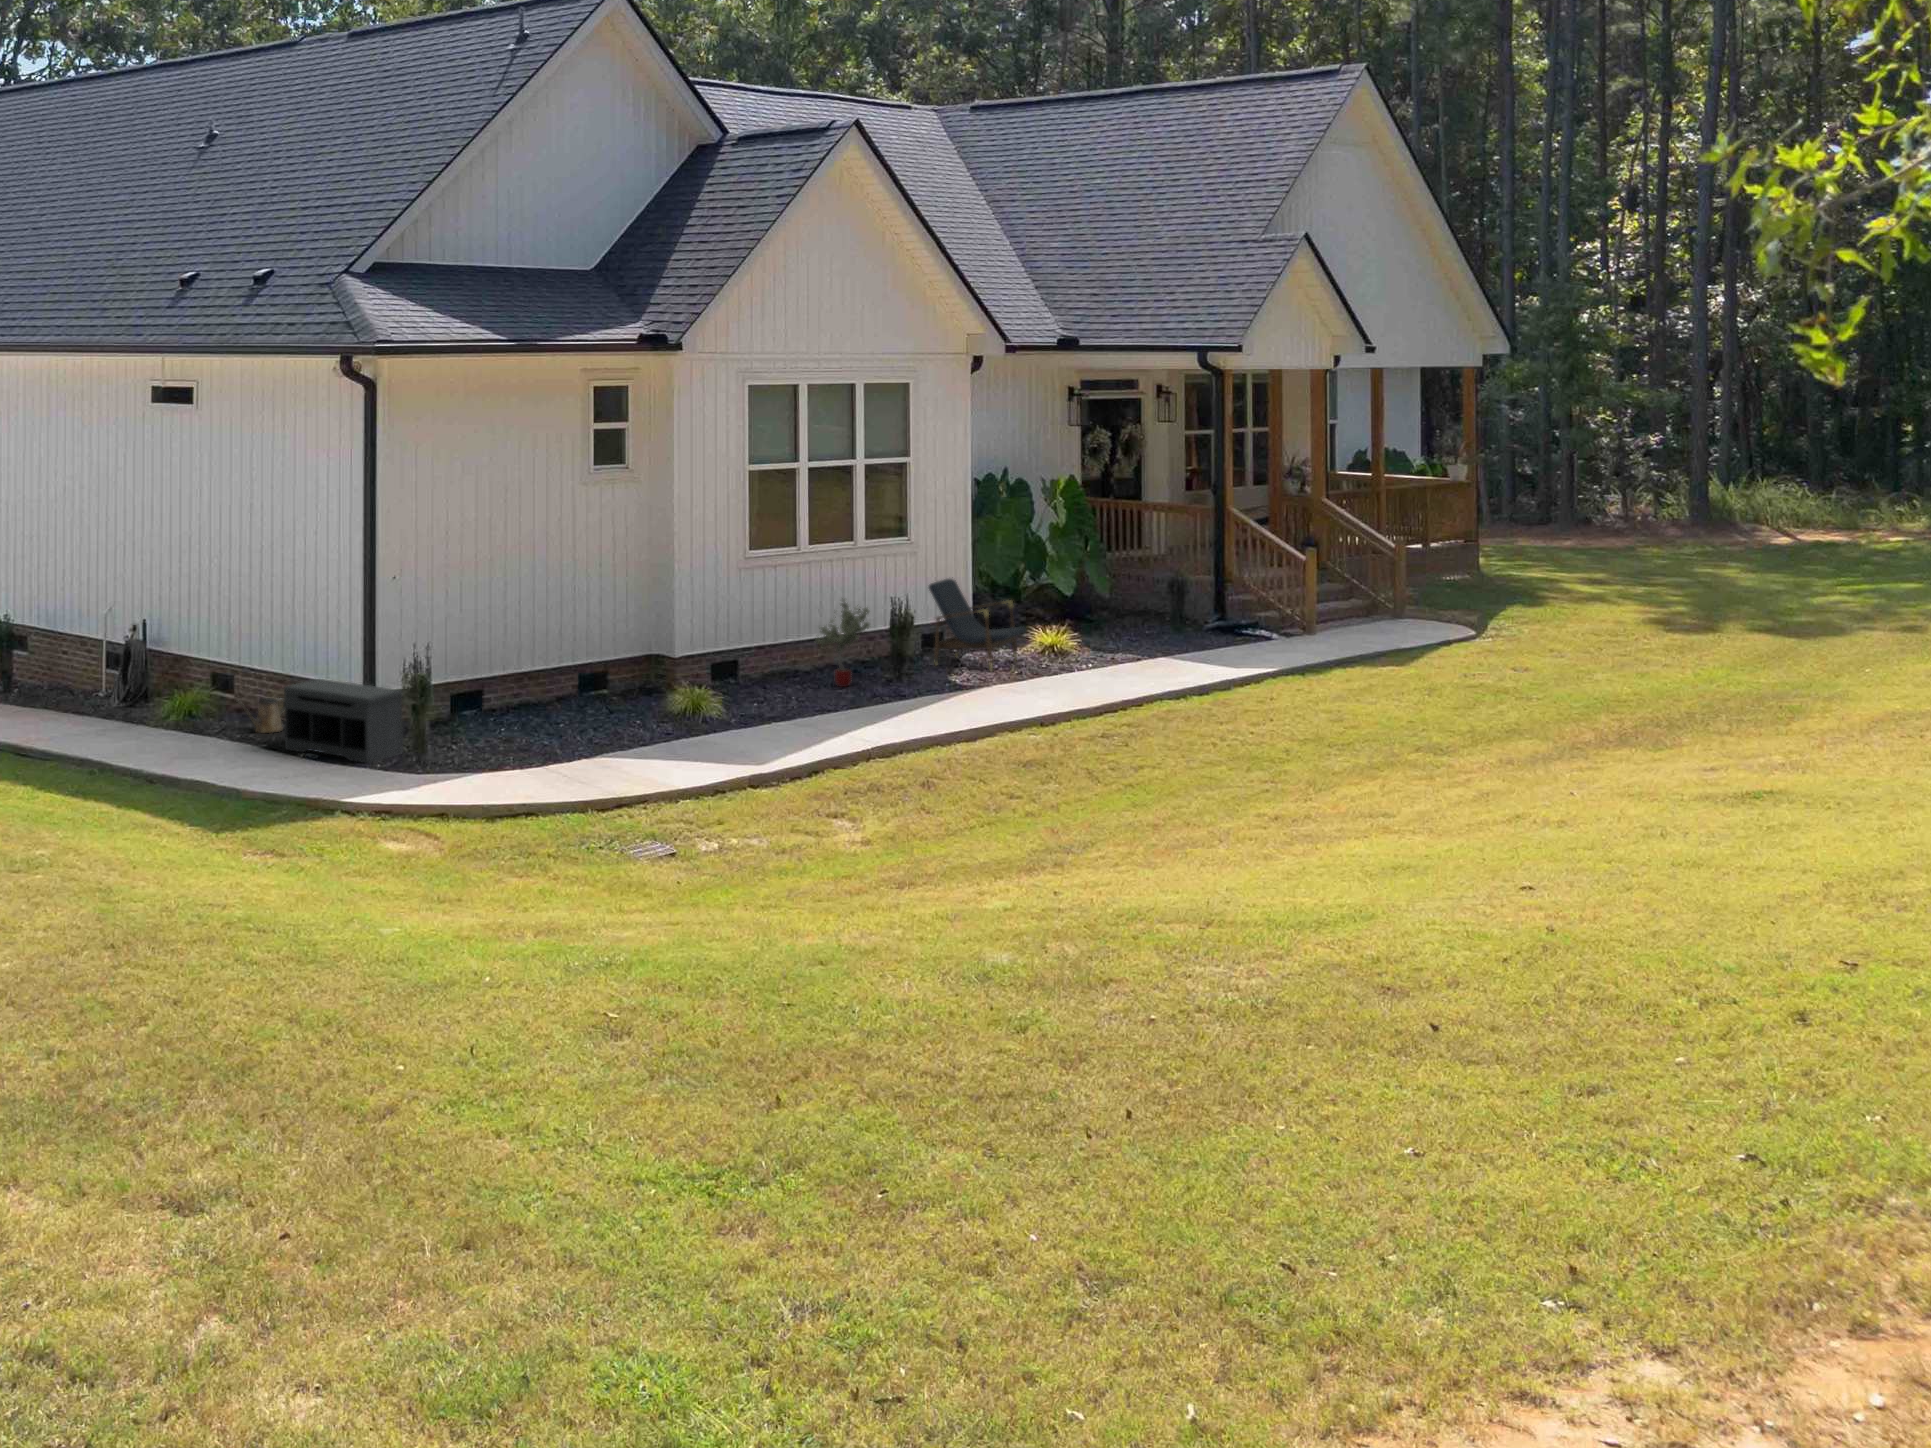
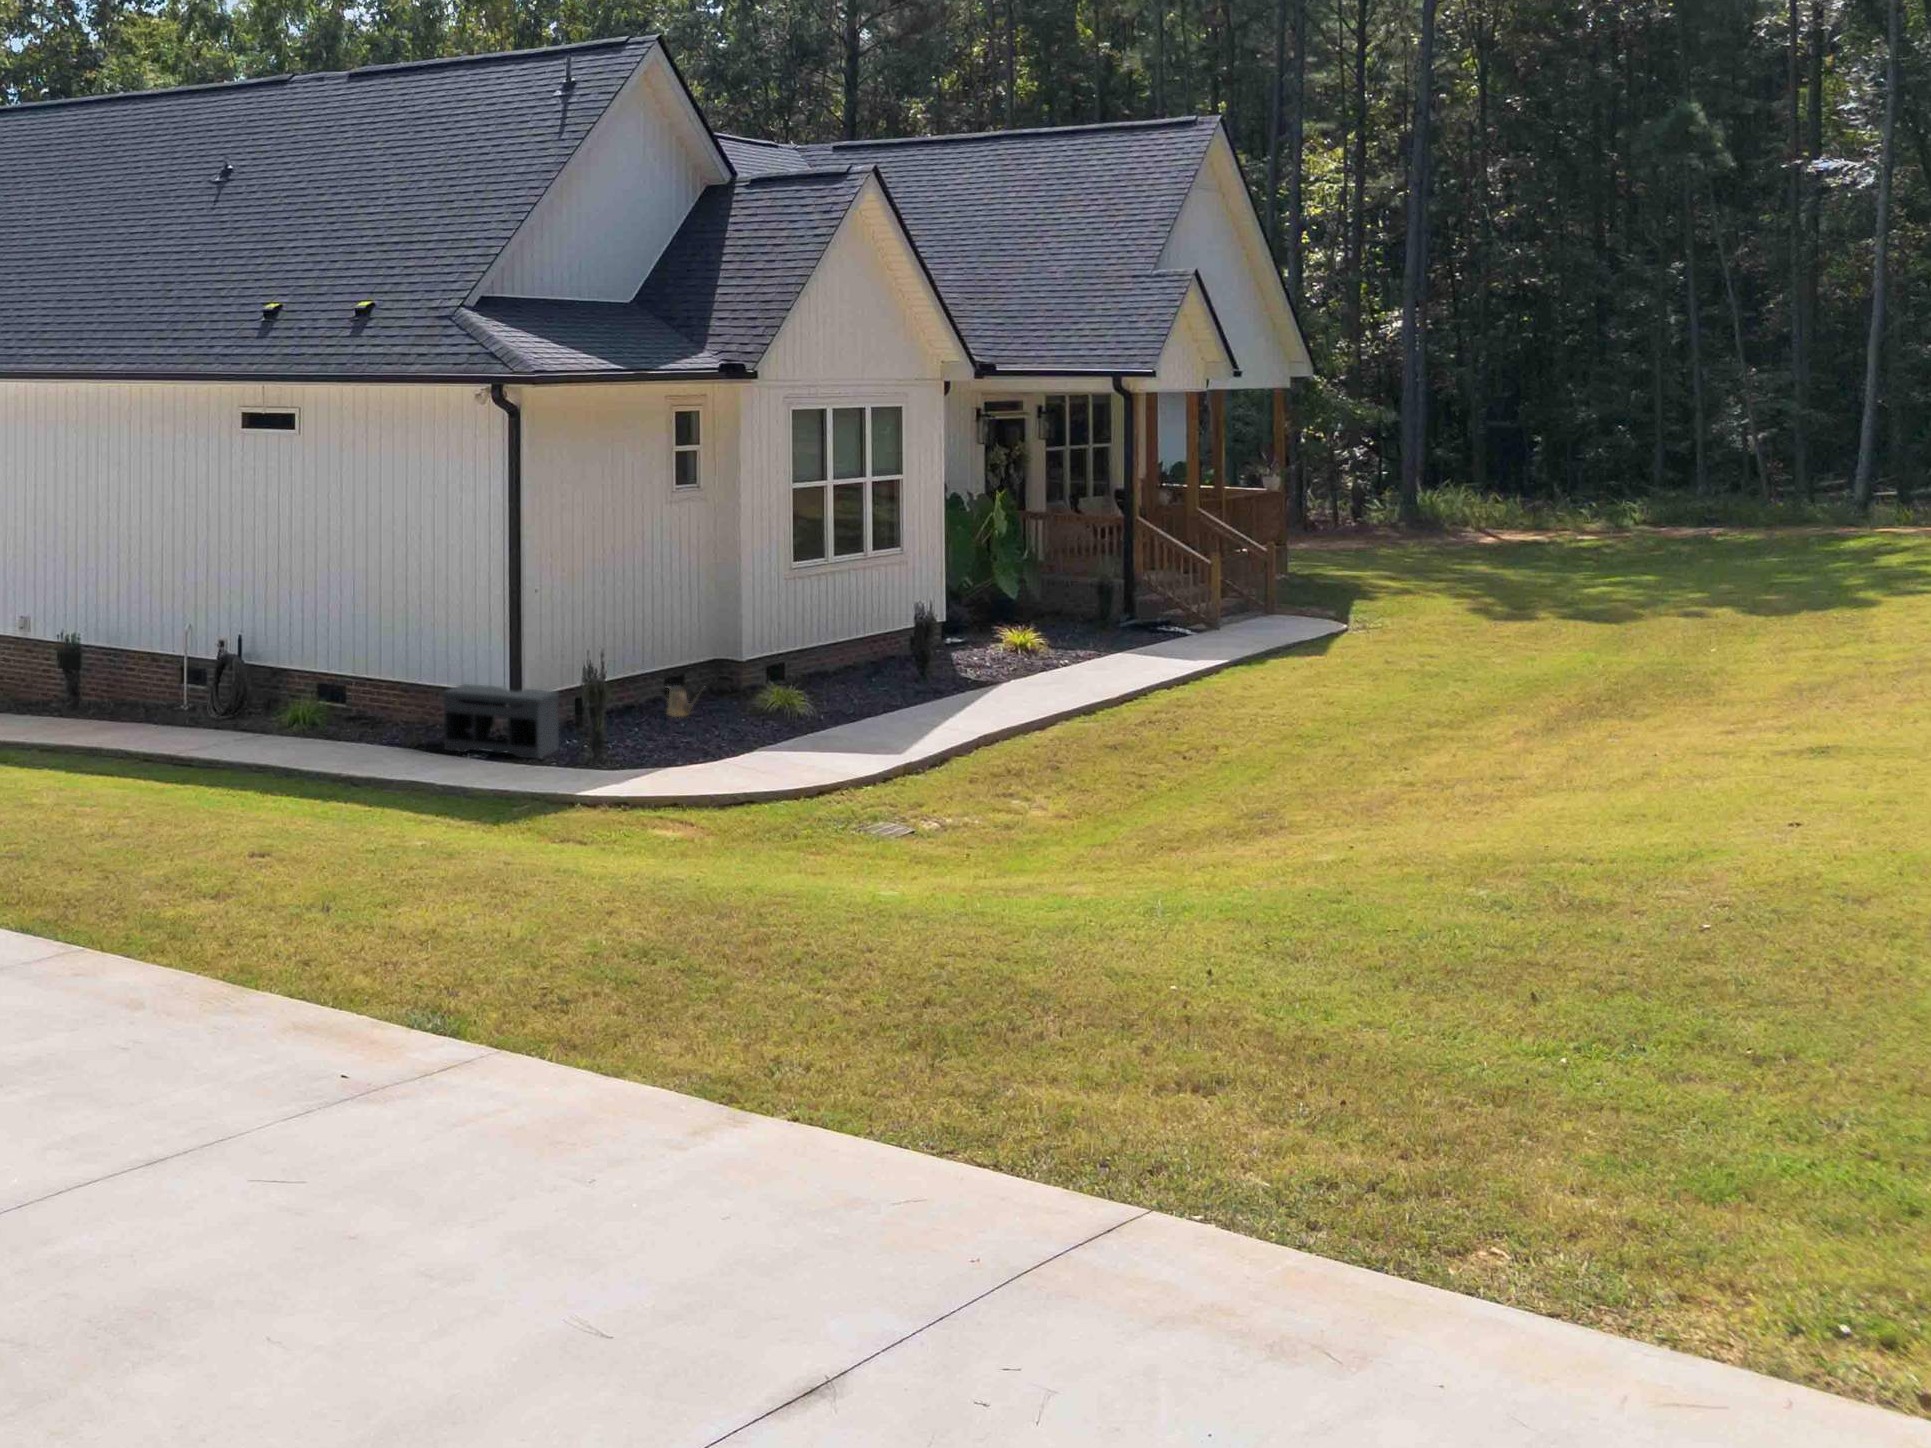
lounge chair: present [929,579,1025,671] -> none [917,582,1000,666]
potted tree: present [815,598,869,687] -> none [841,601,890,682]
watering can: present [240,698,284,733] -> present [665,685,705,717]

